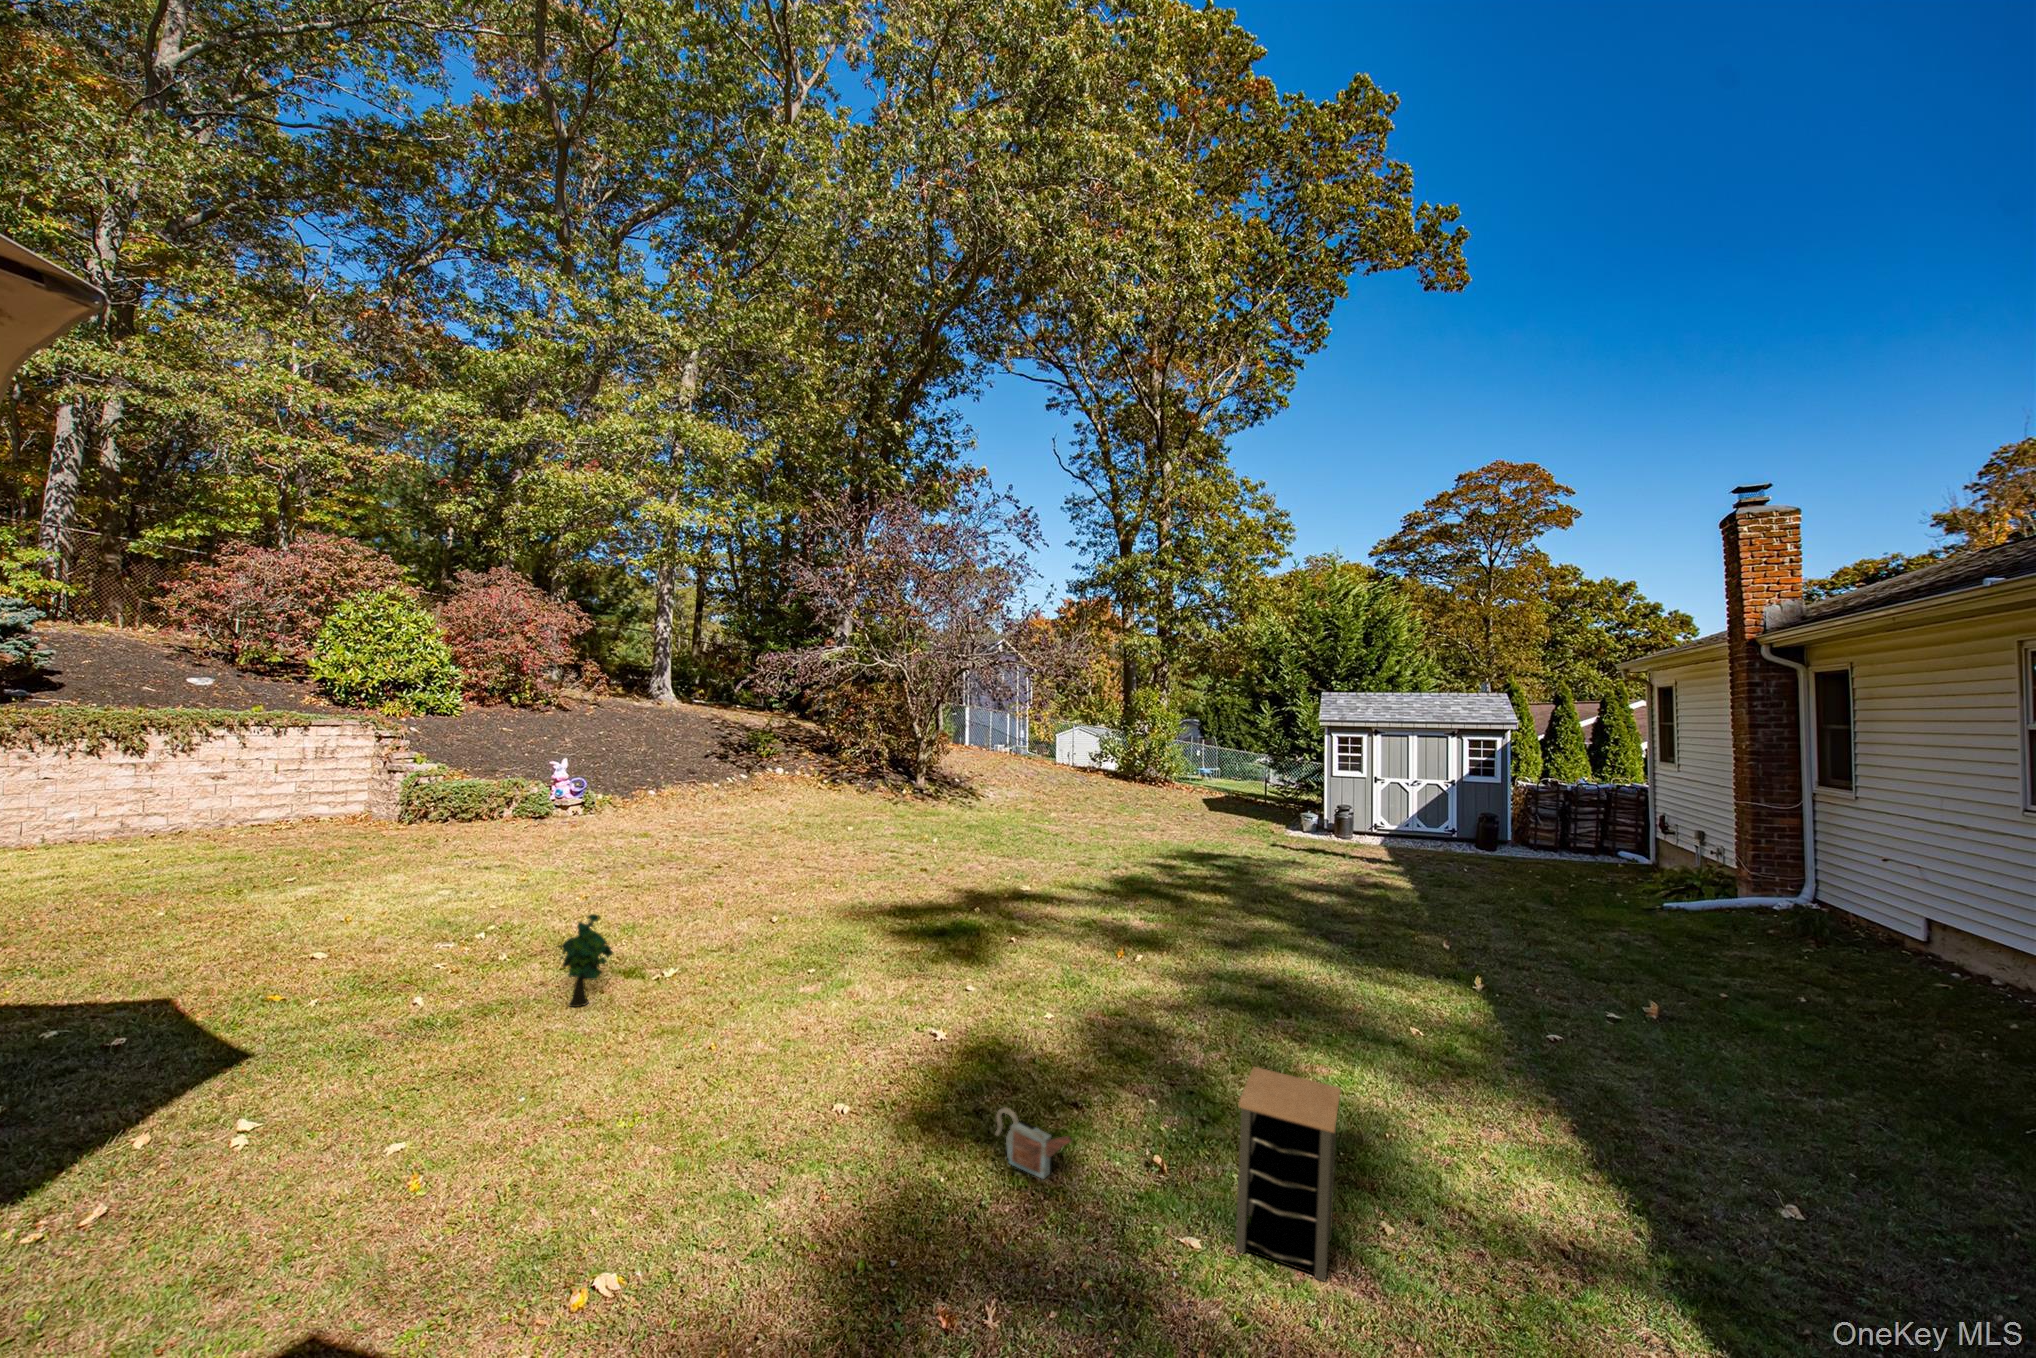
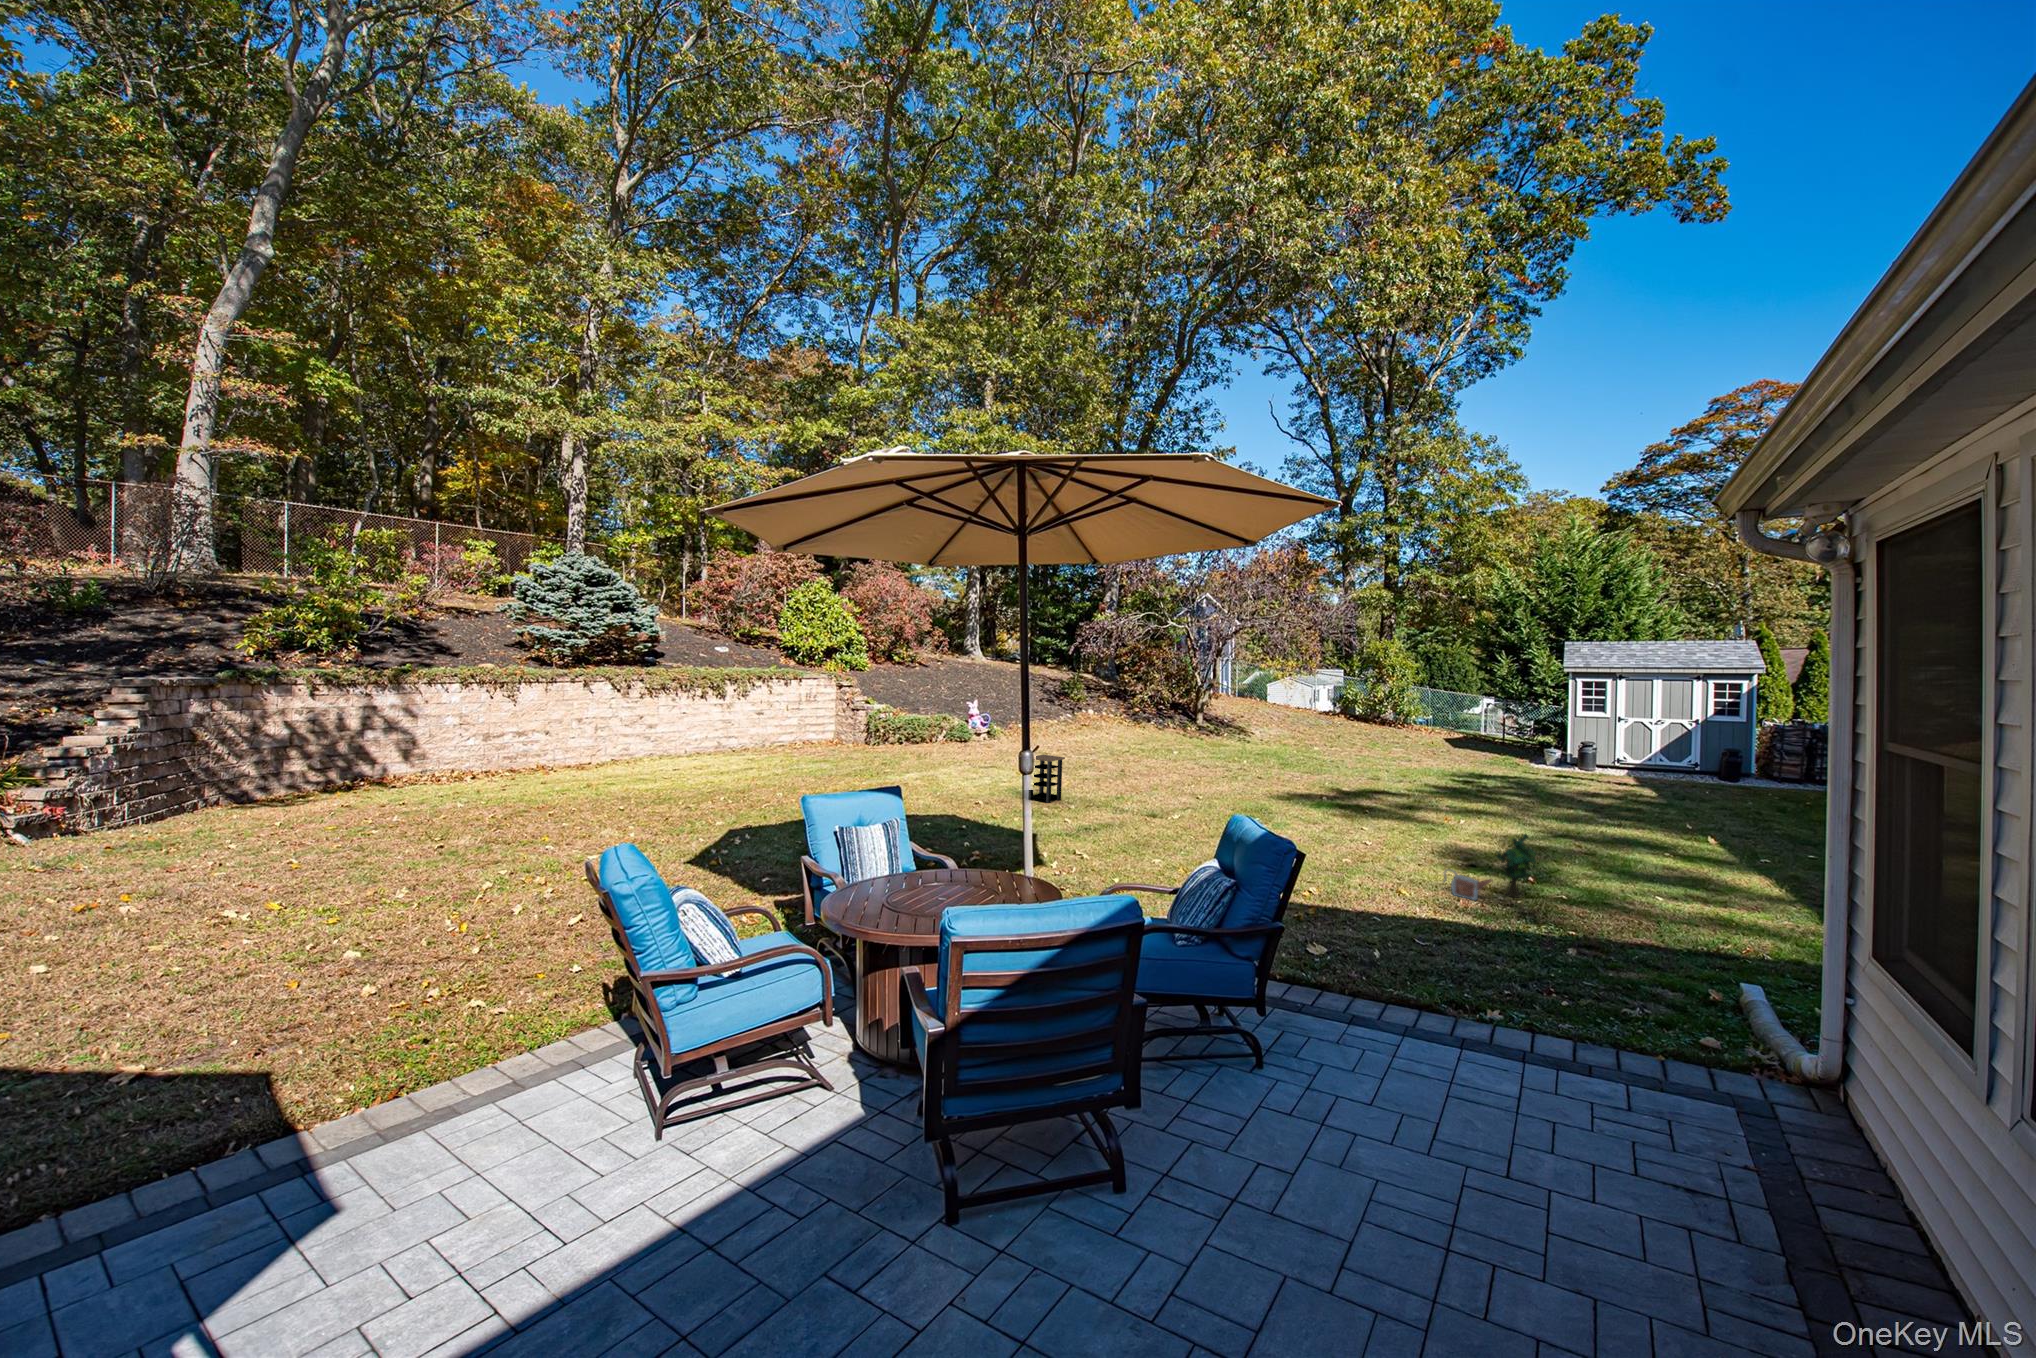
decorative plant: present [558,914,613,1007] -> present [1496,834,1537,898]
side table: present [1235,1067,1341,1281] -> present [1028,755,1065,803]

